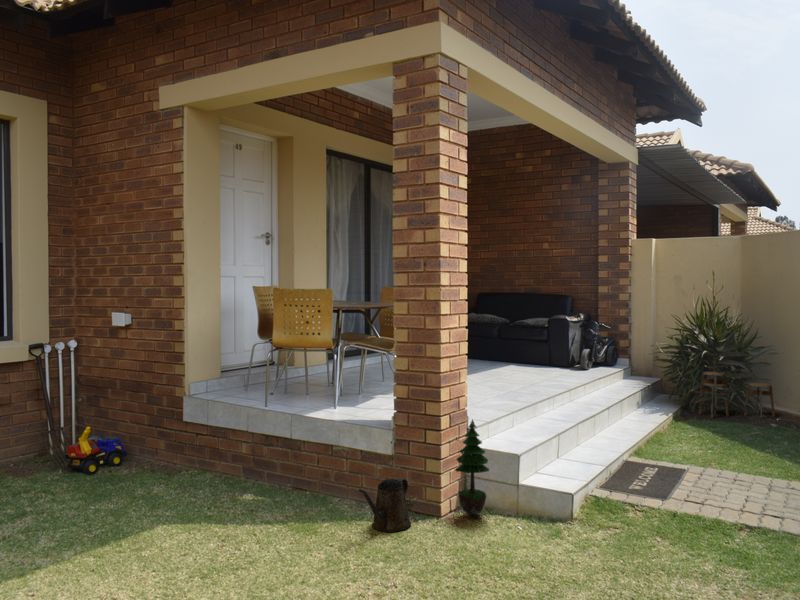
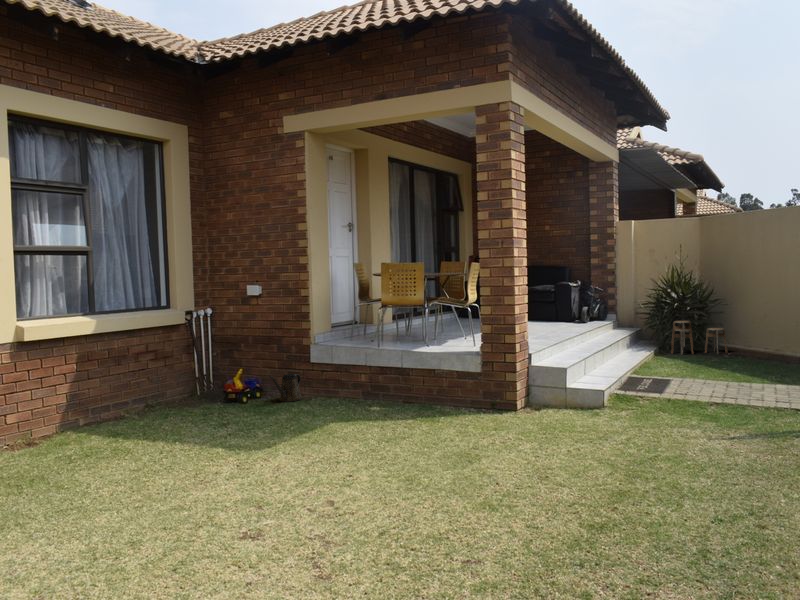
potted tree: present [455,420,489,516] -> none [526,345,550,410]
watering can: present [359,478,411,532] -> present [270,374,302,402]

